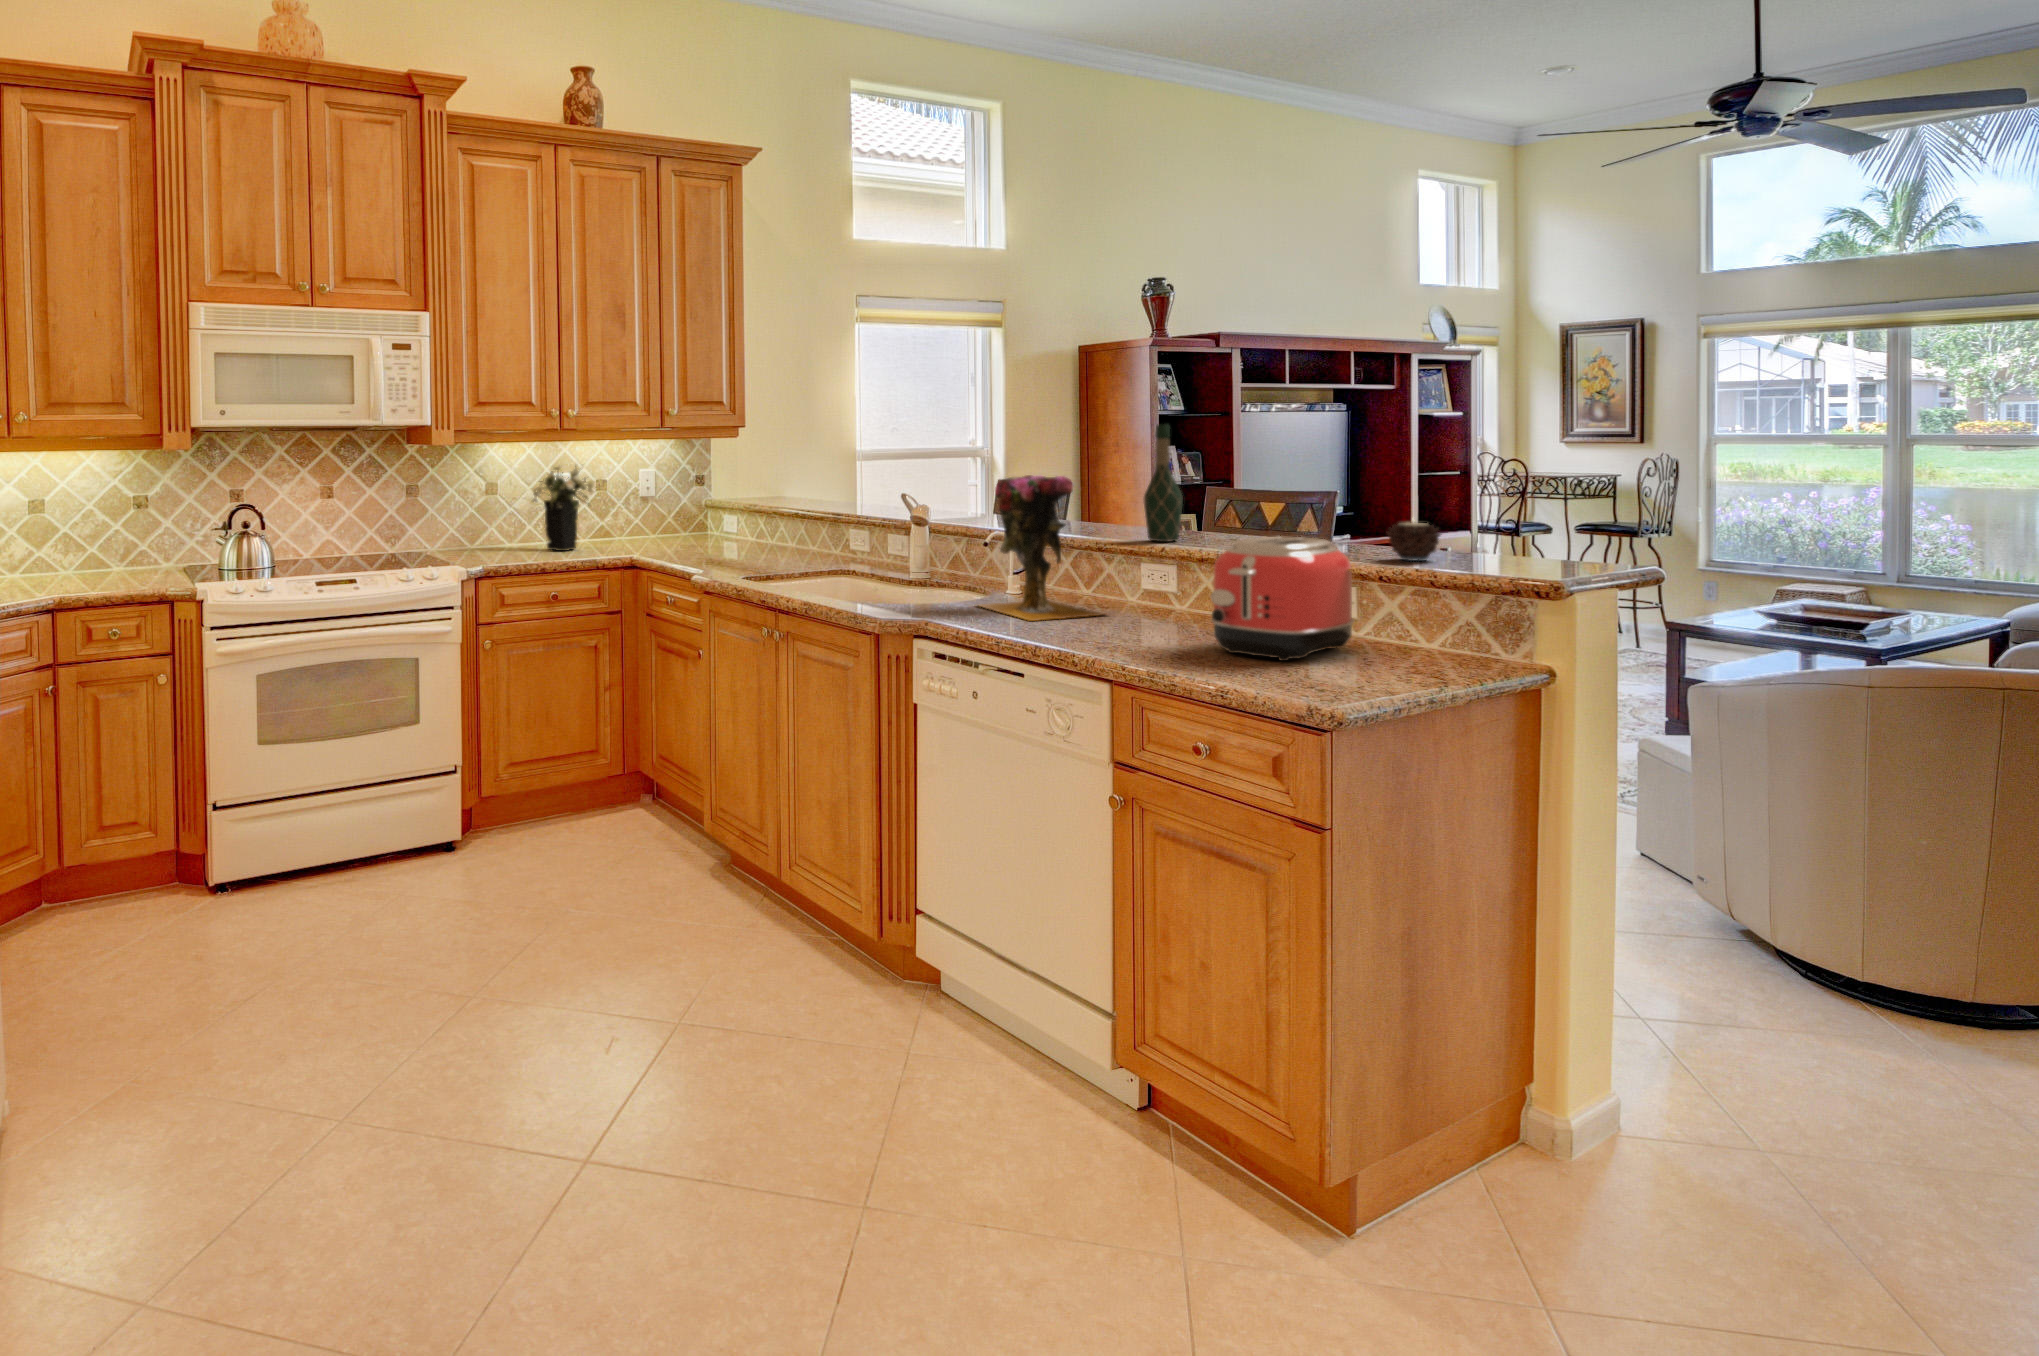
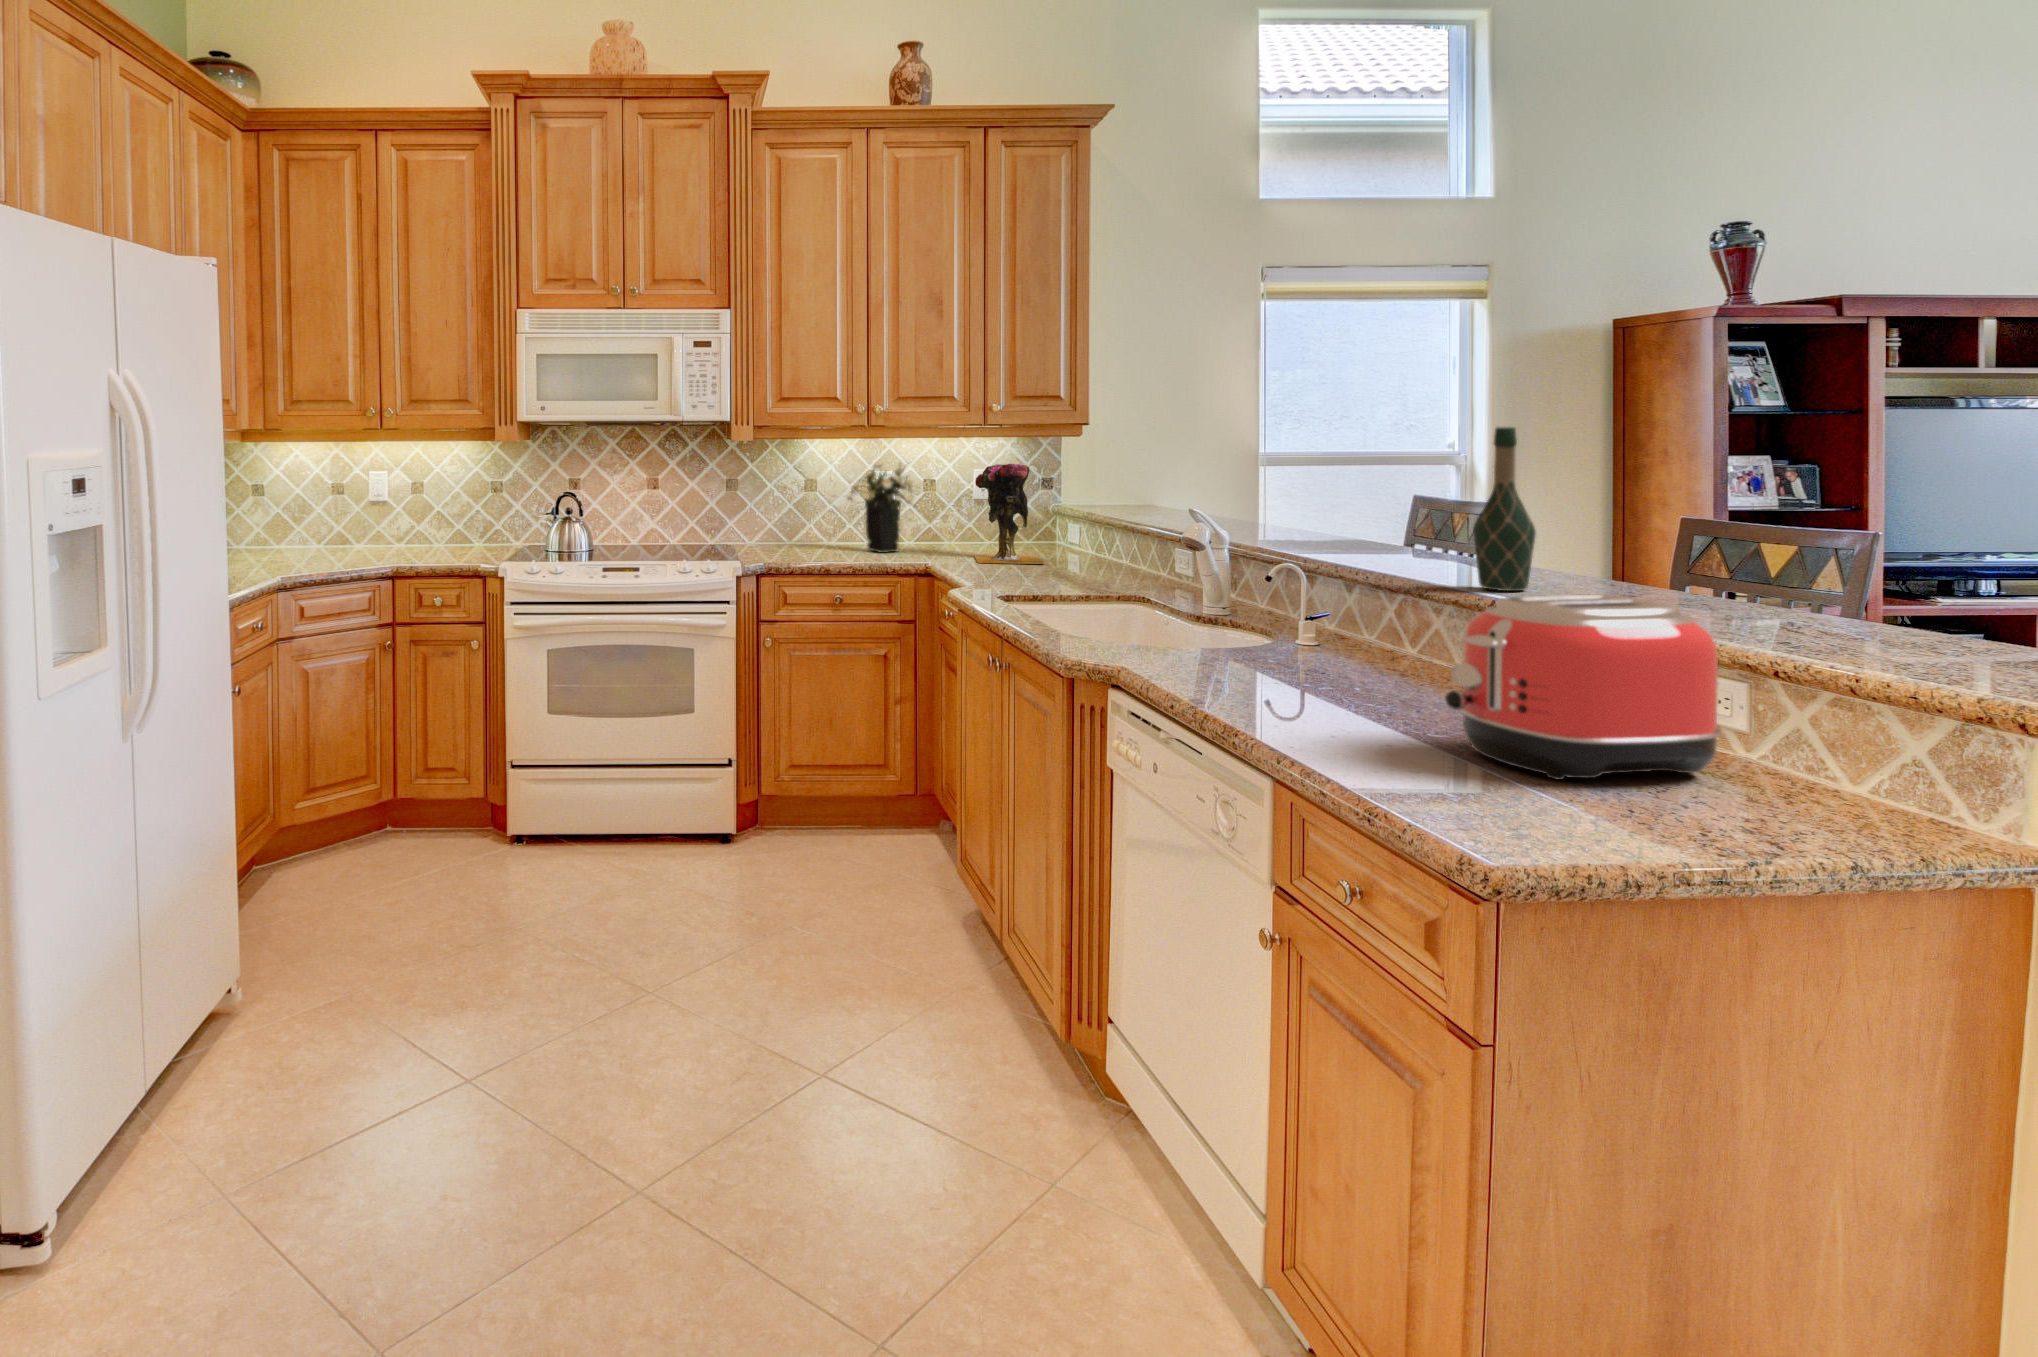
vase: present [979,475,1103,621] -> present [974,464,1045,564]
candle: present [1387,522,1442,561] -> none [1811,579,1920,653]

